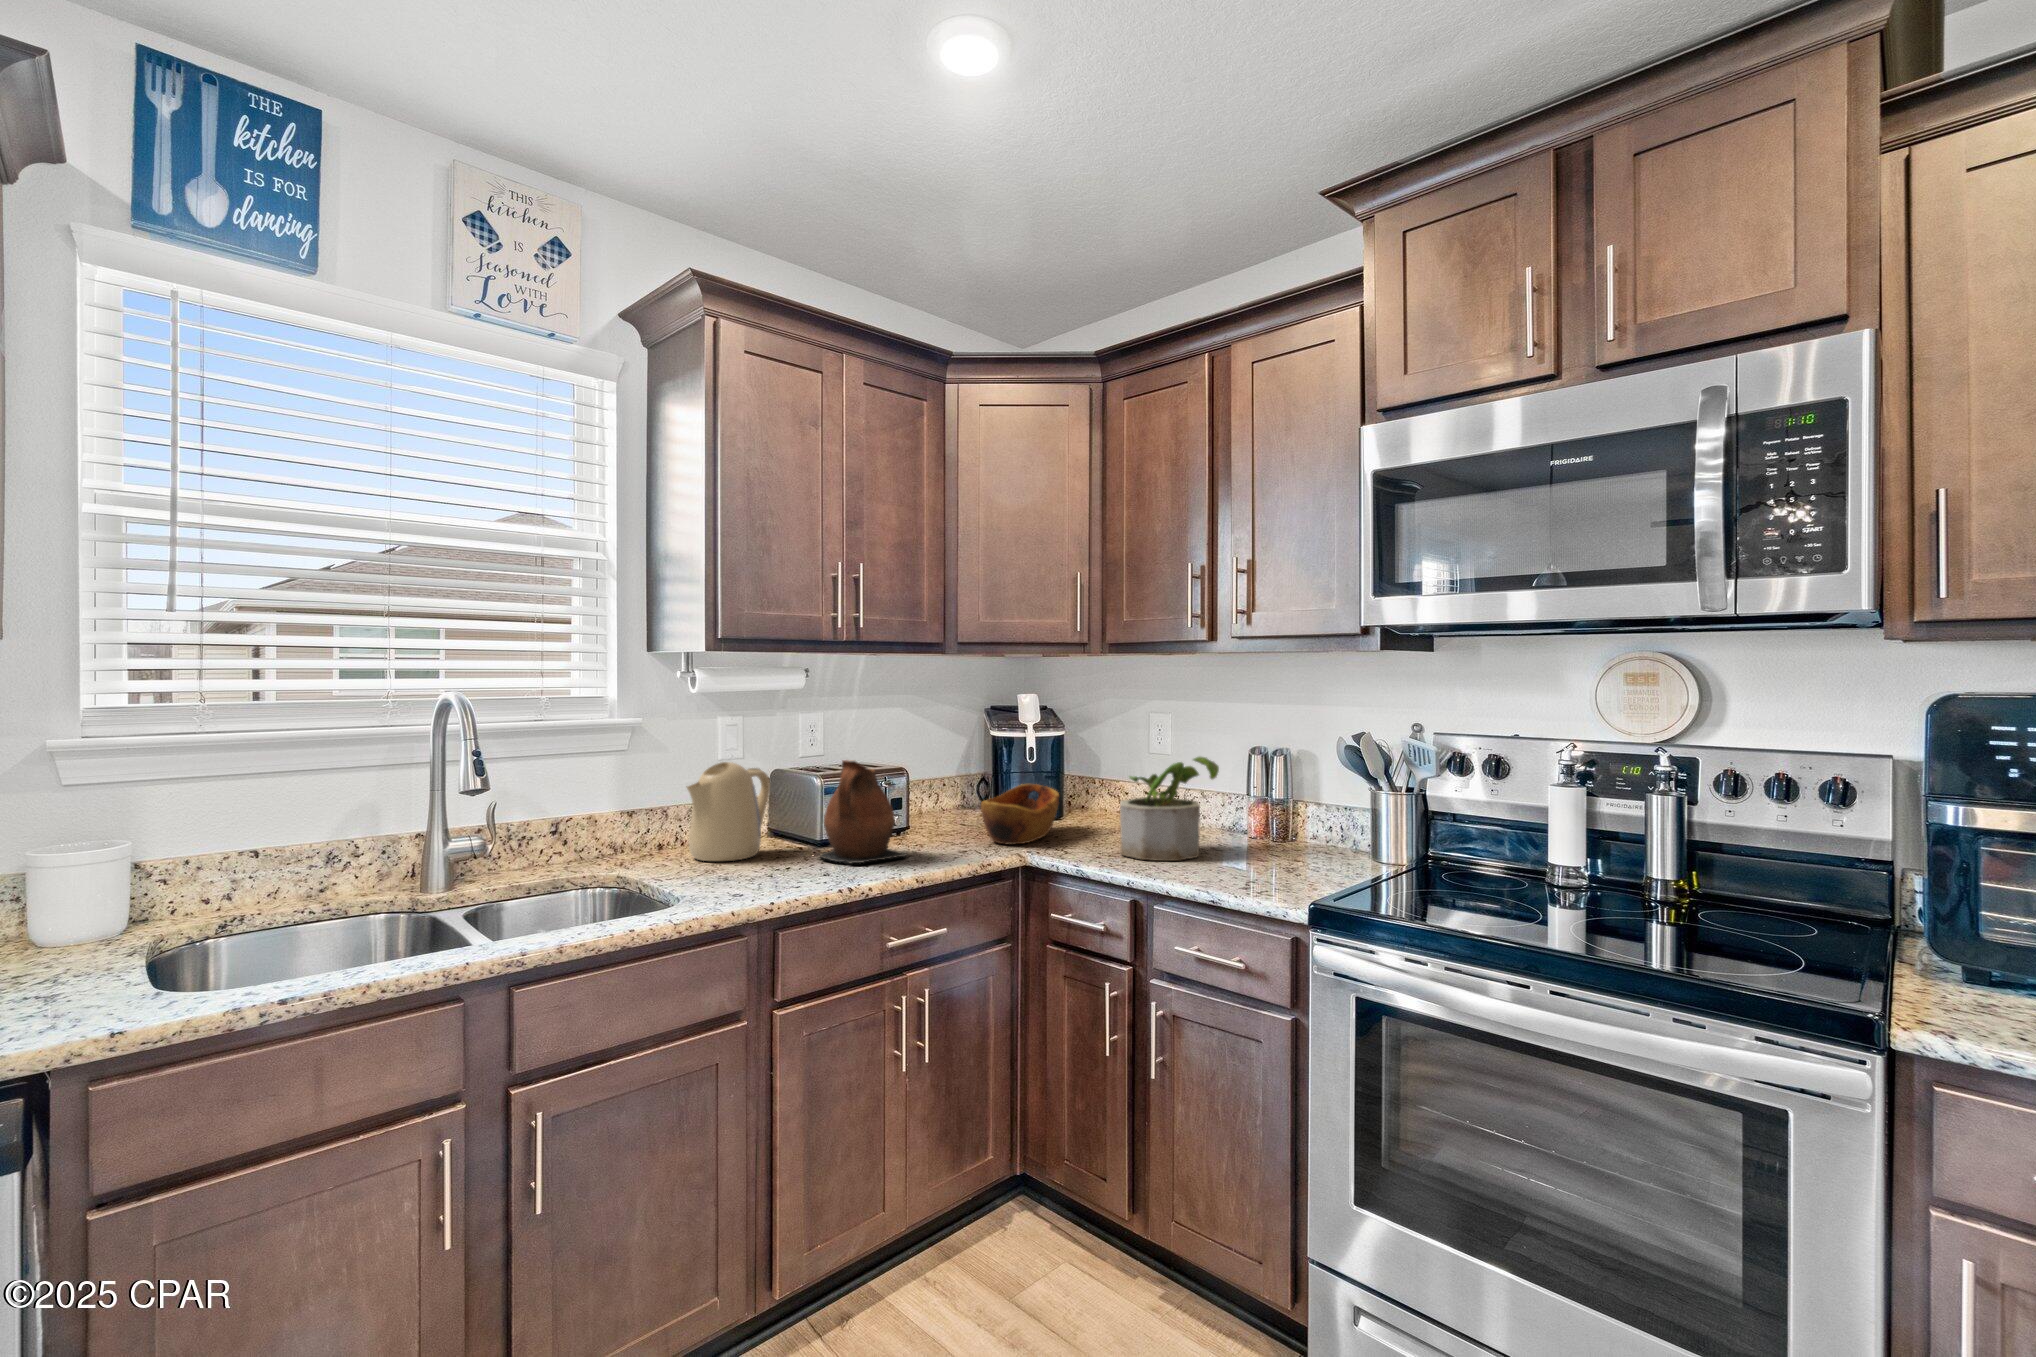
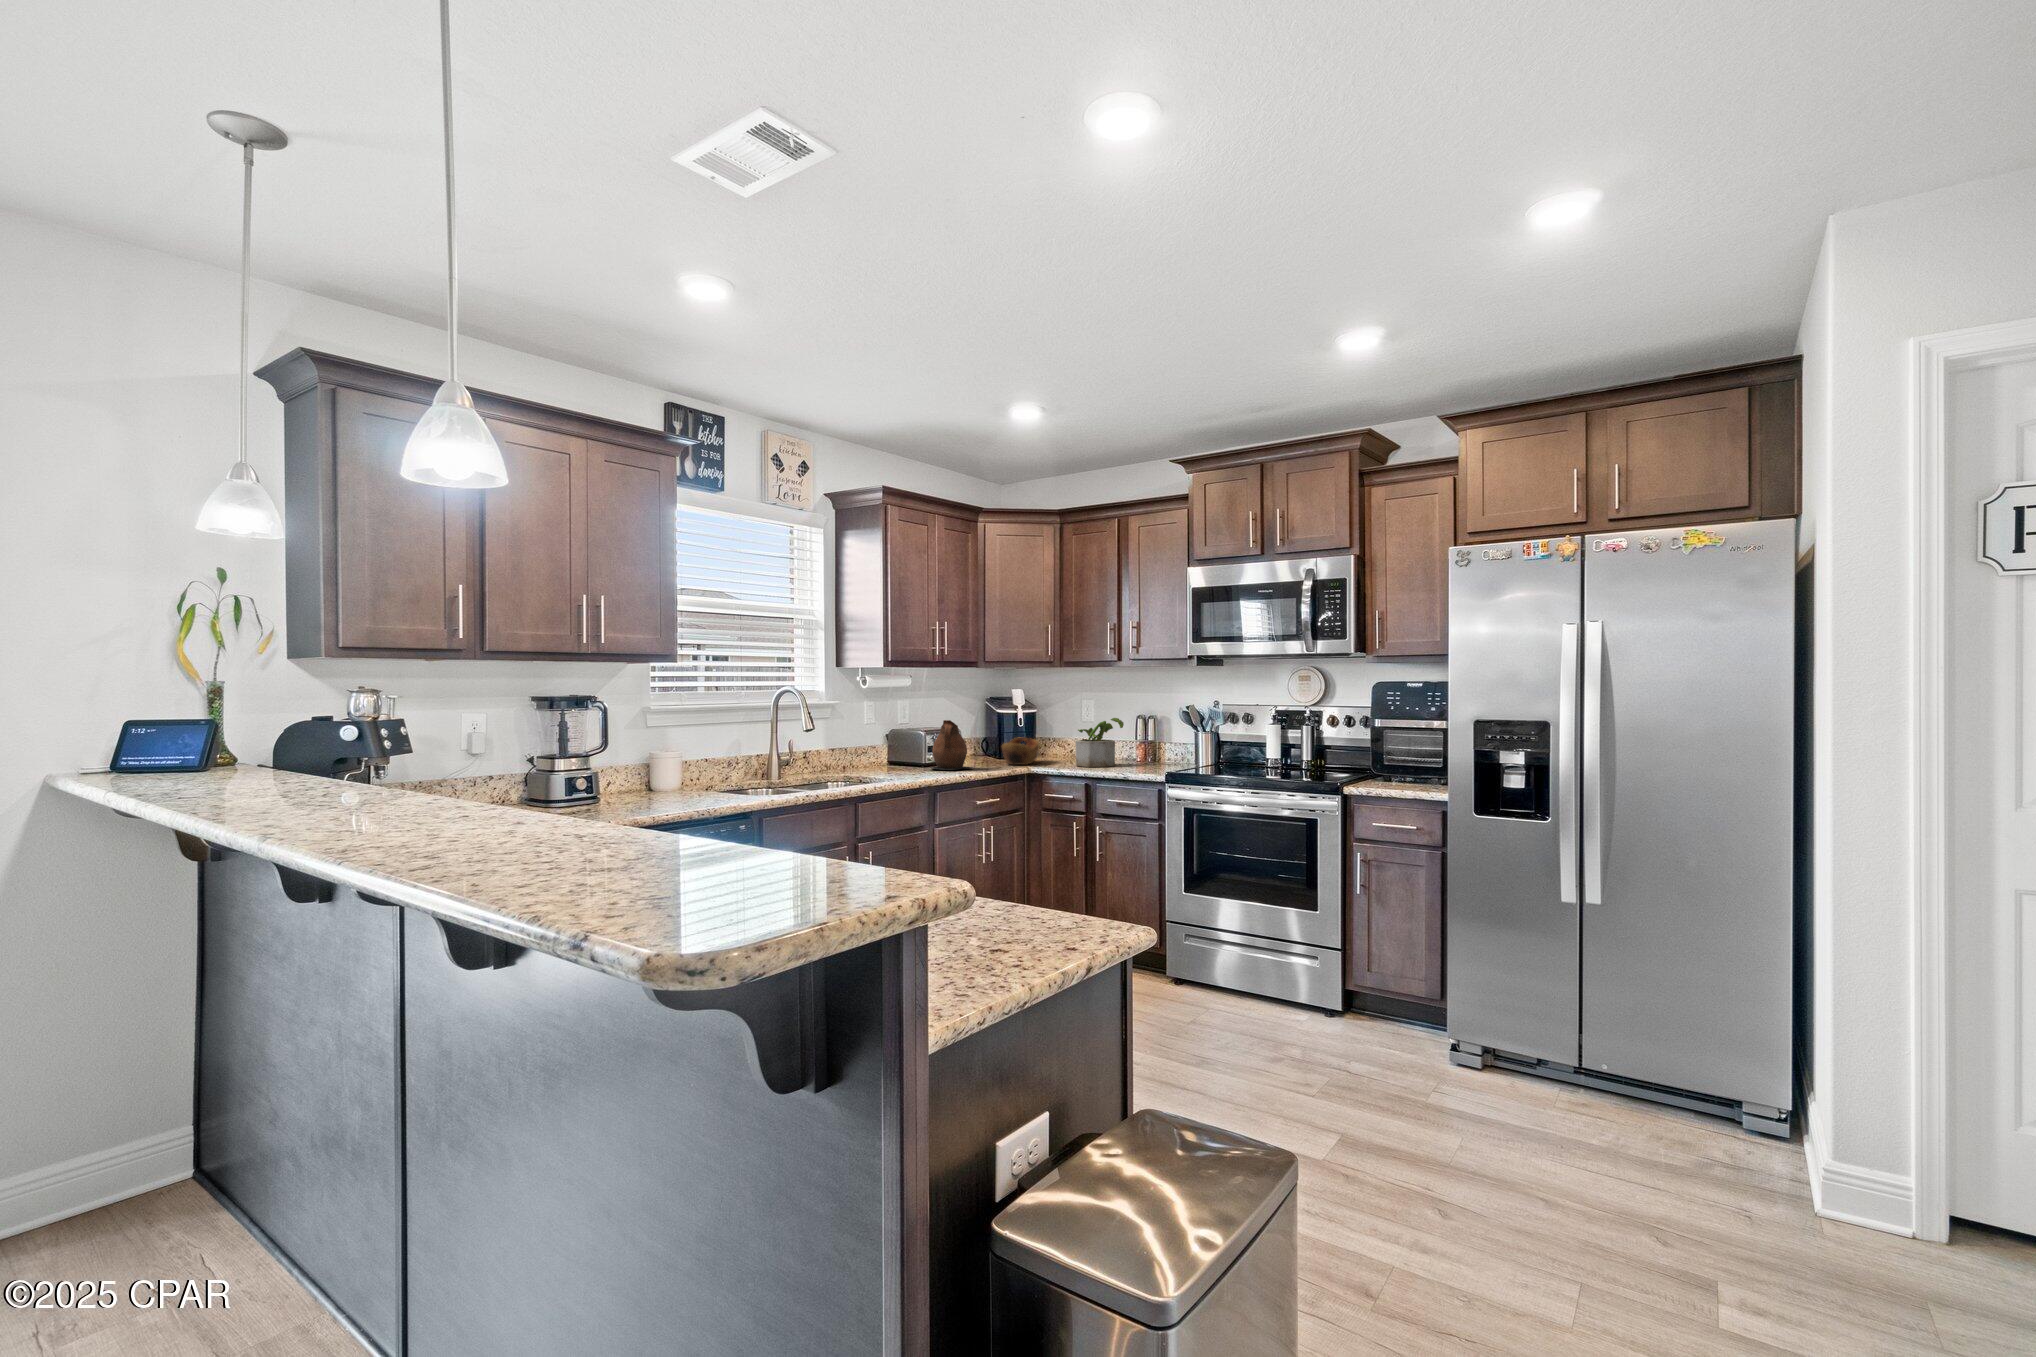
kettle: present [687,762,770,861] -> none [863,723,898,771]

